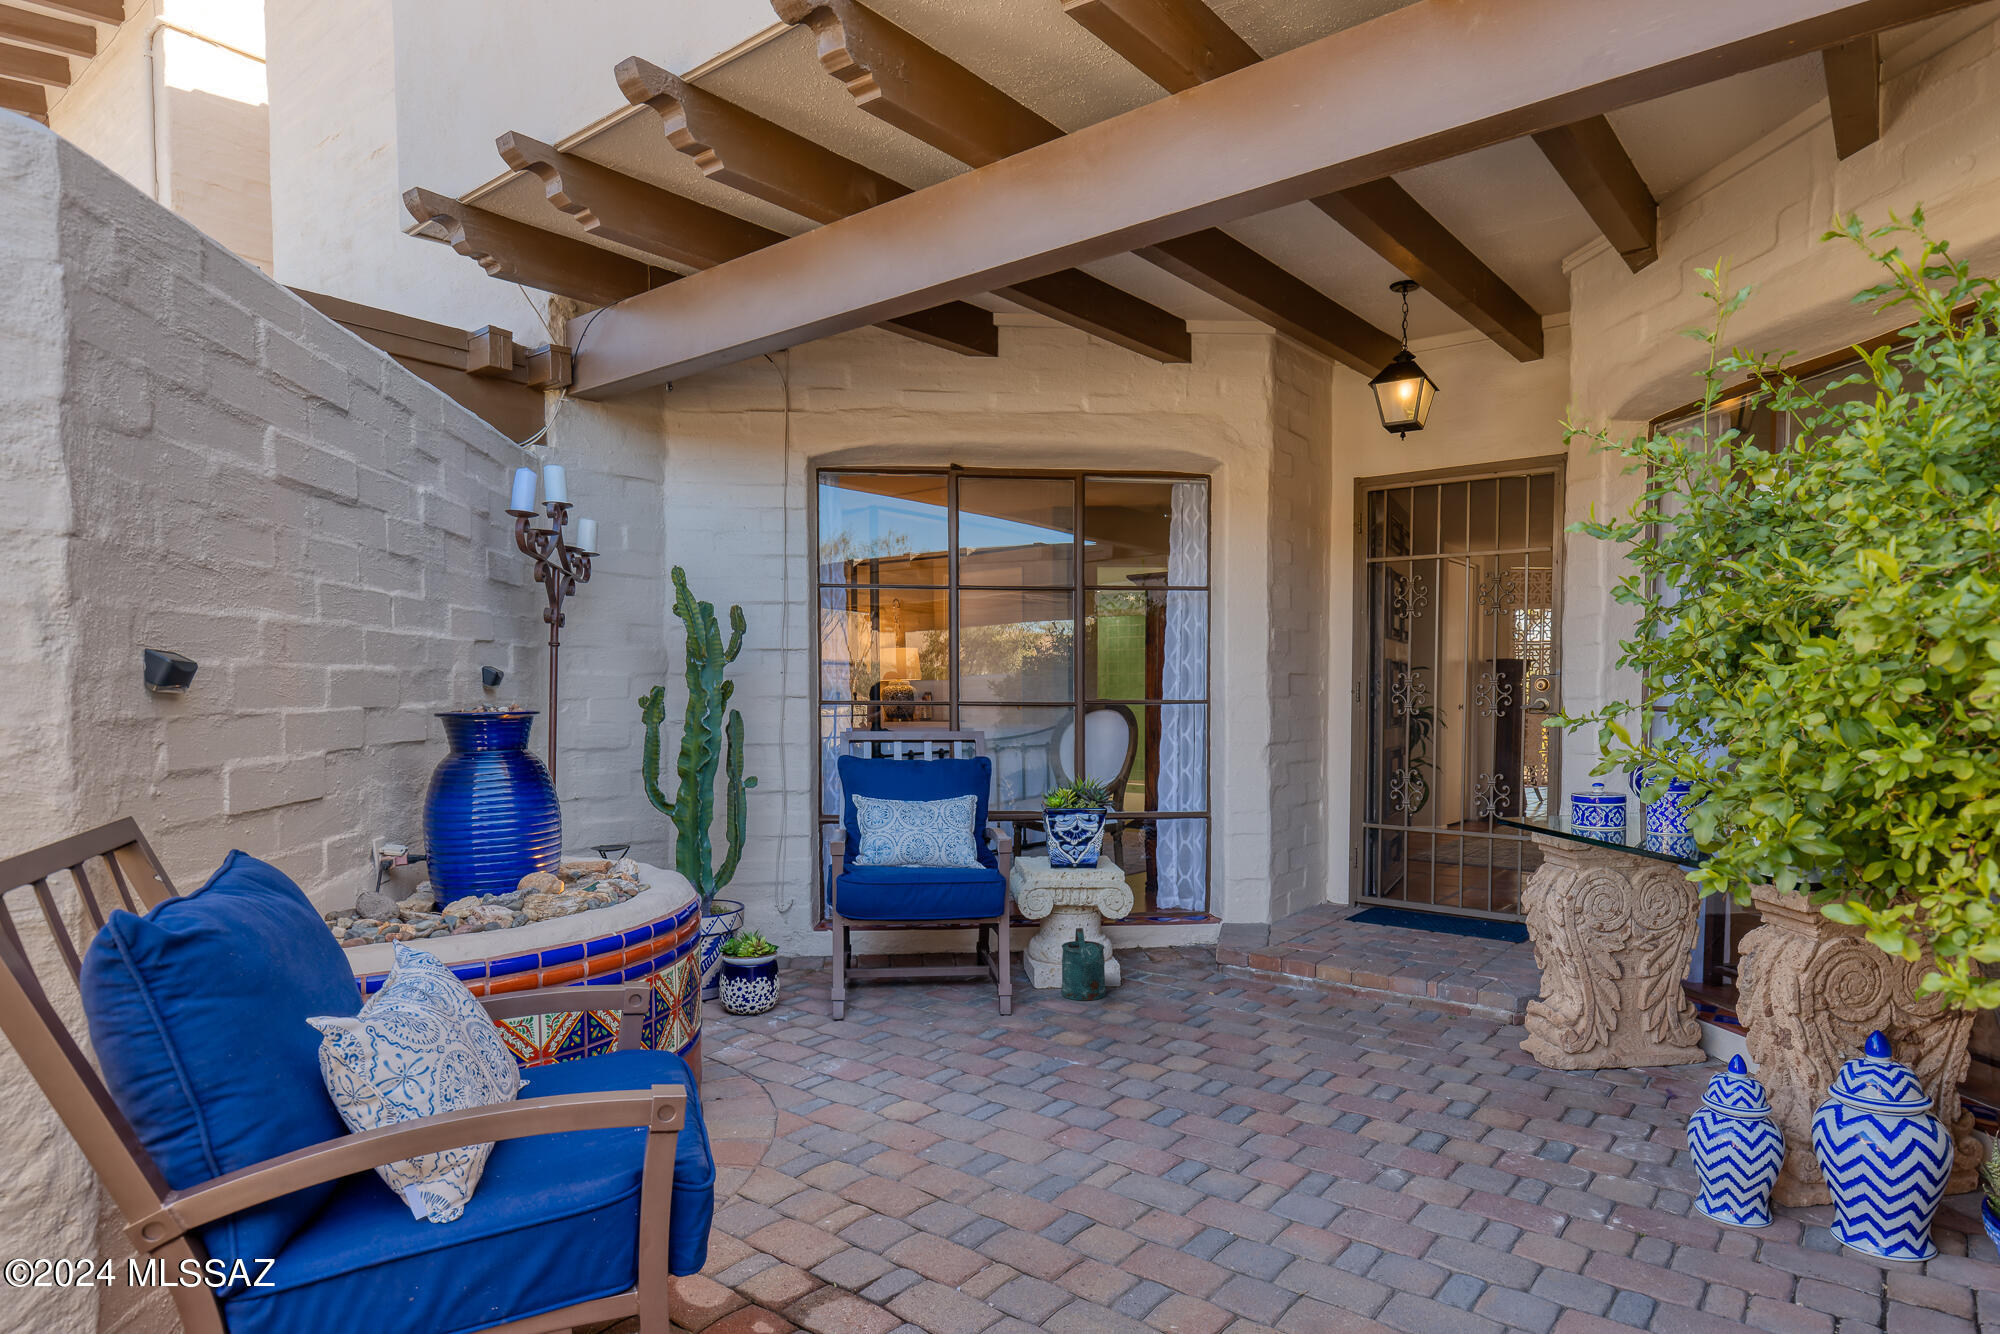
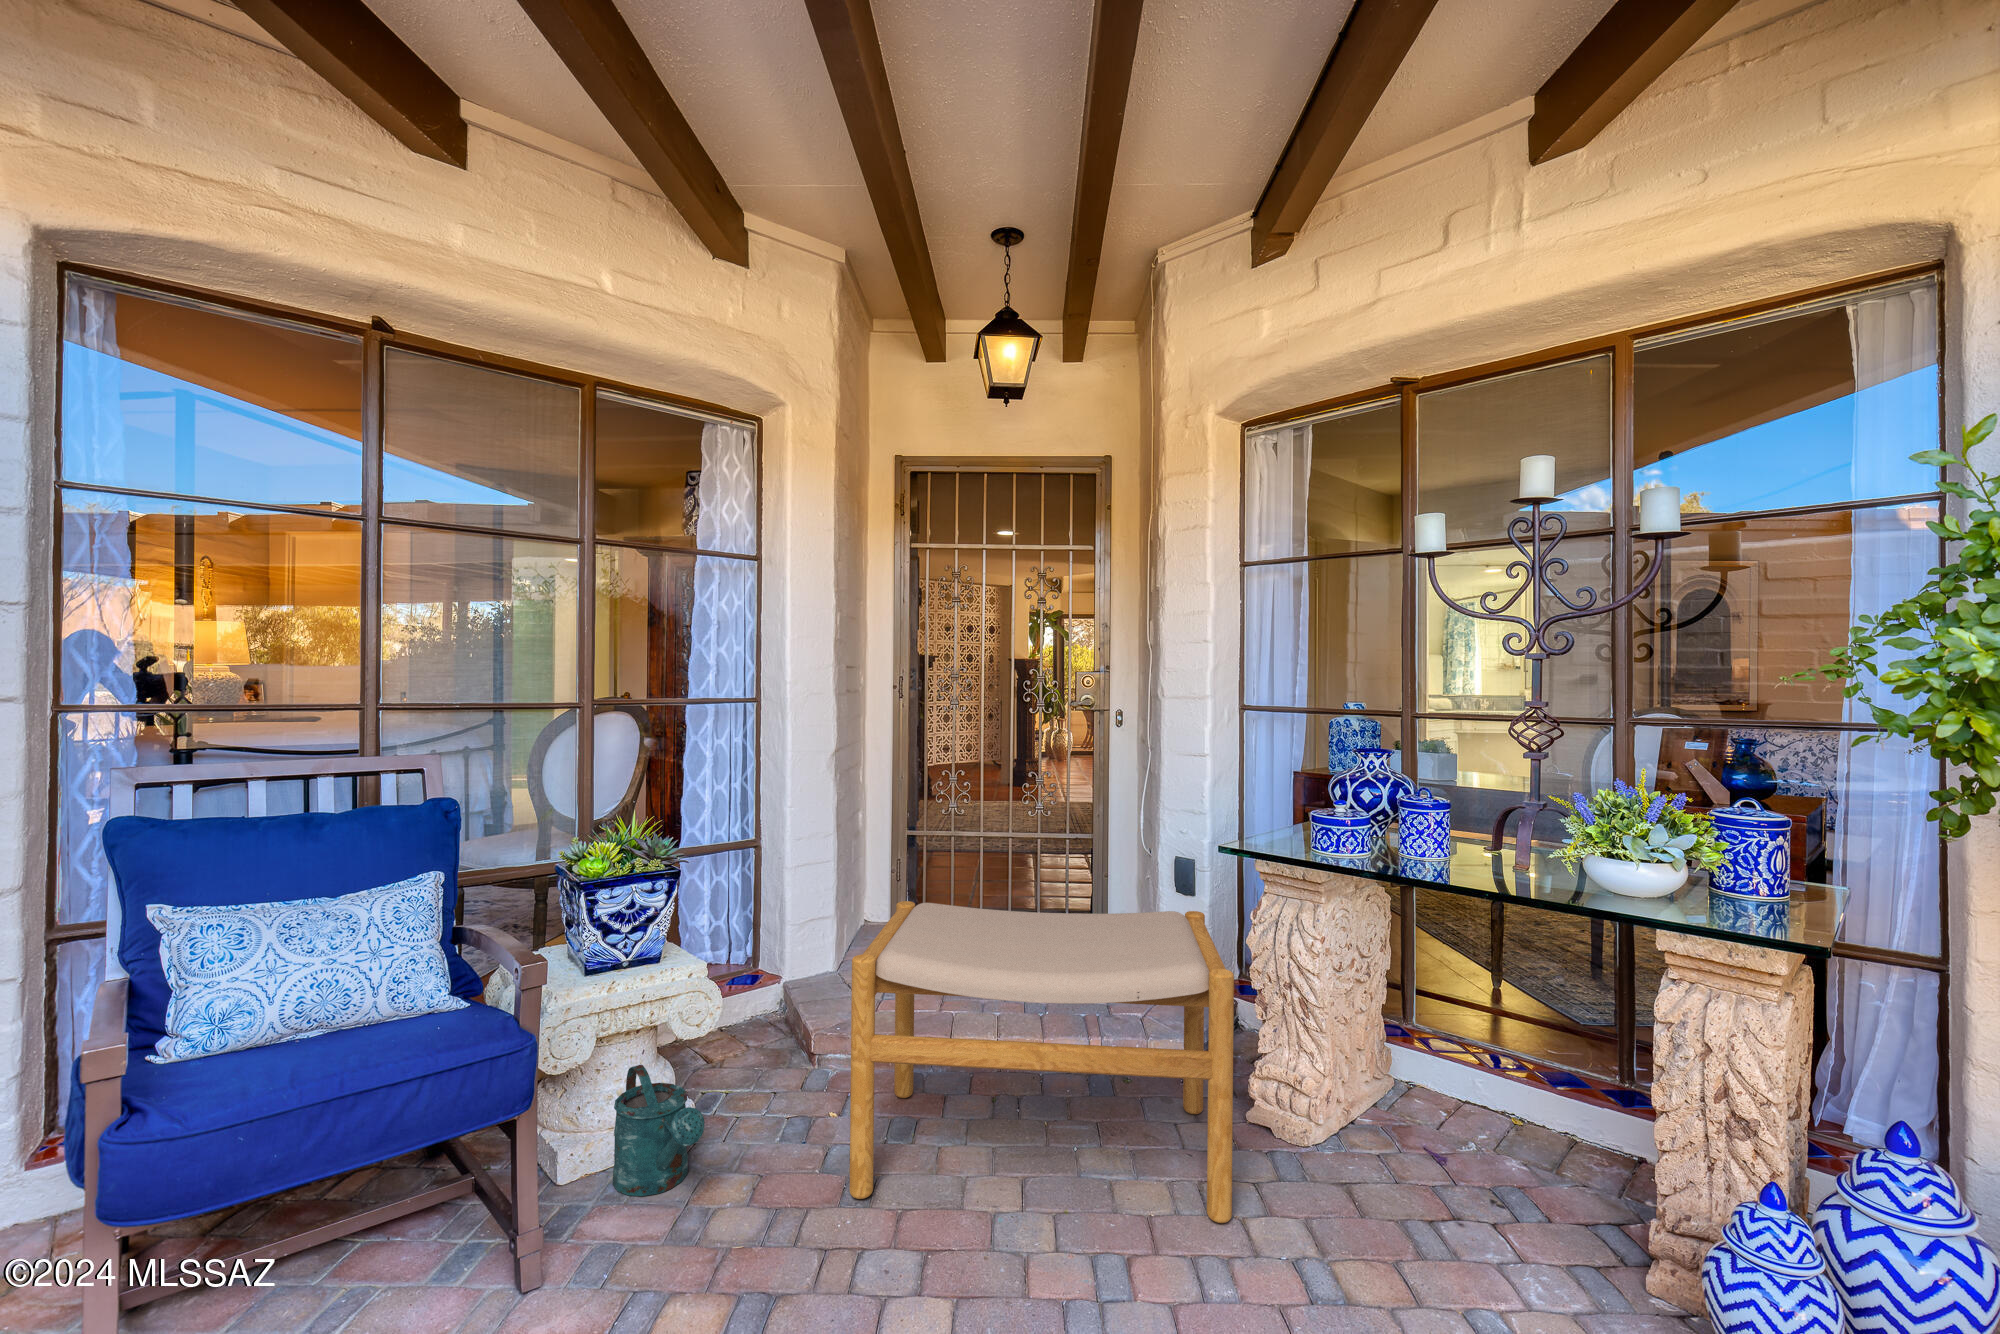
footstool: none [1186,849,1492,1077] -> present [850,901,1234,1223]

